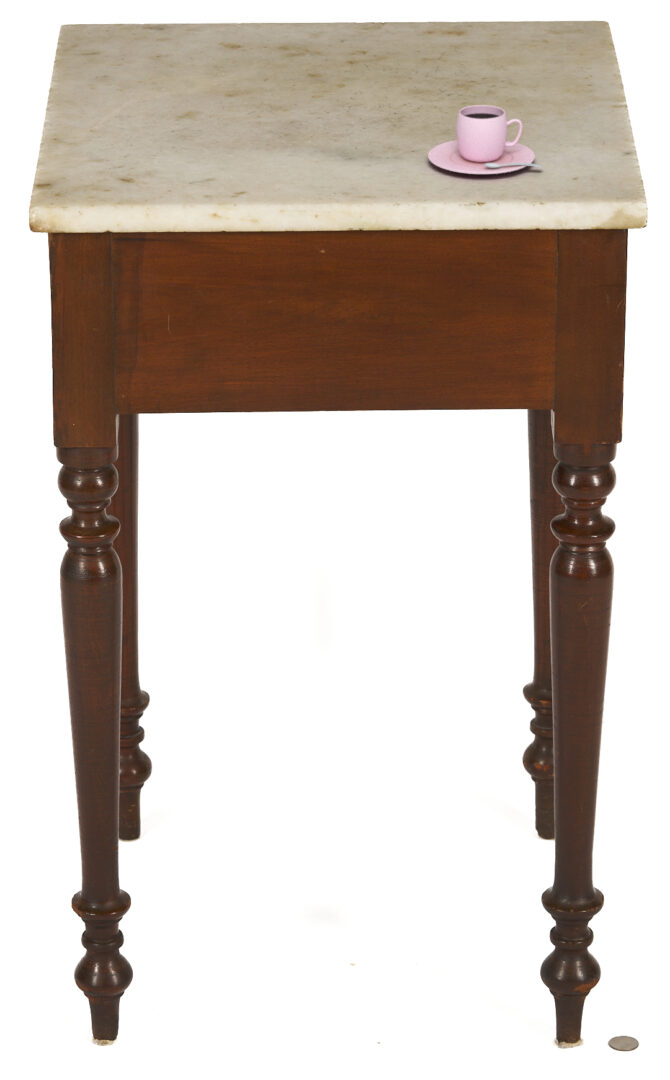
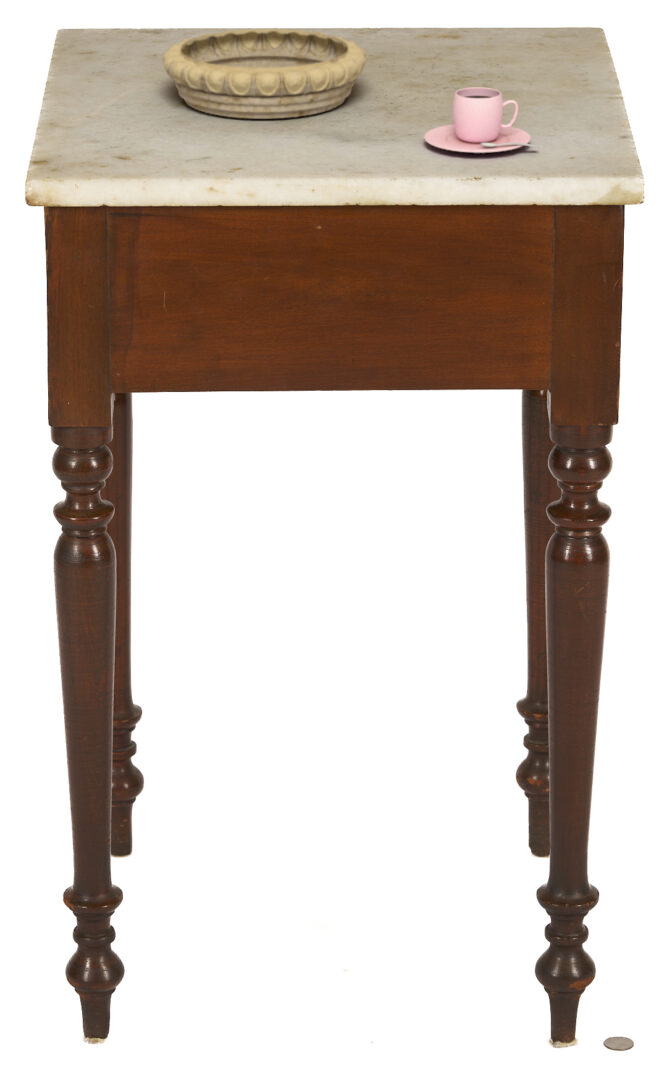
decorative bowl: none [164,32,370,132] -> present [162,28,366,118]

